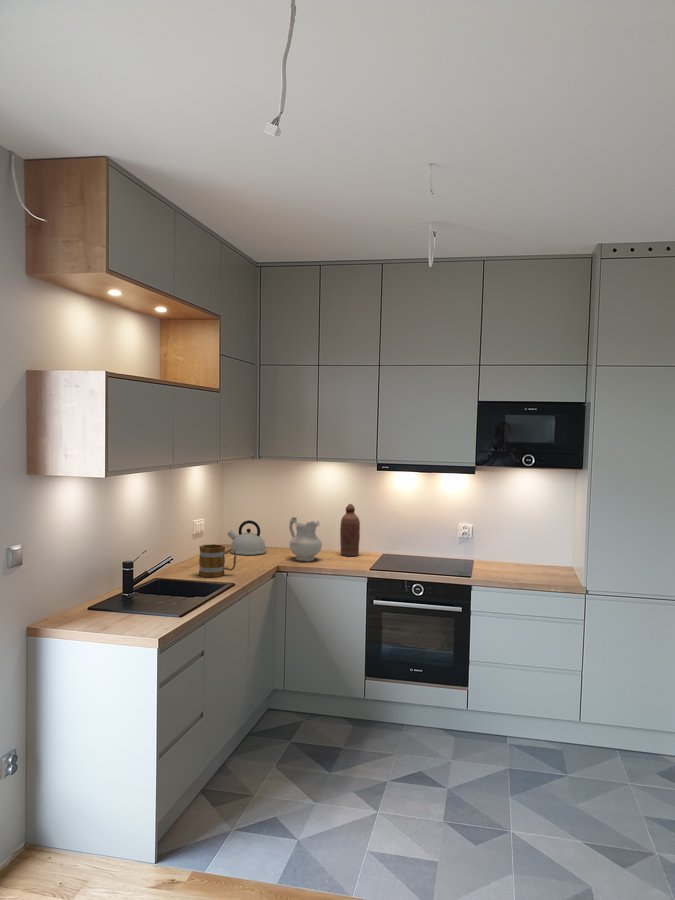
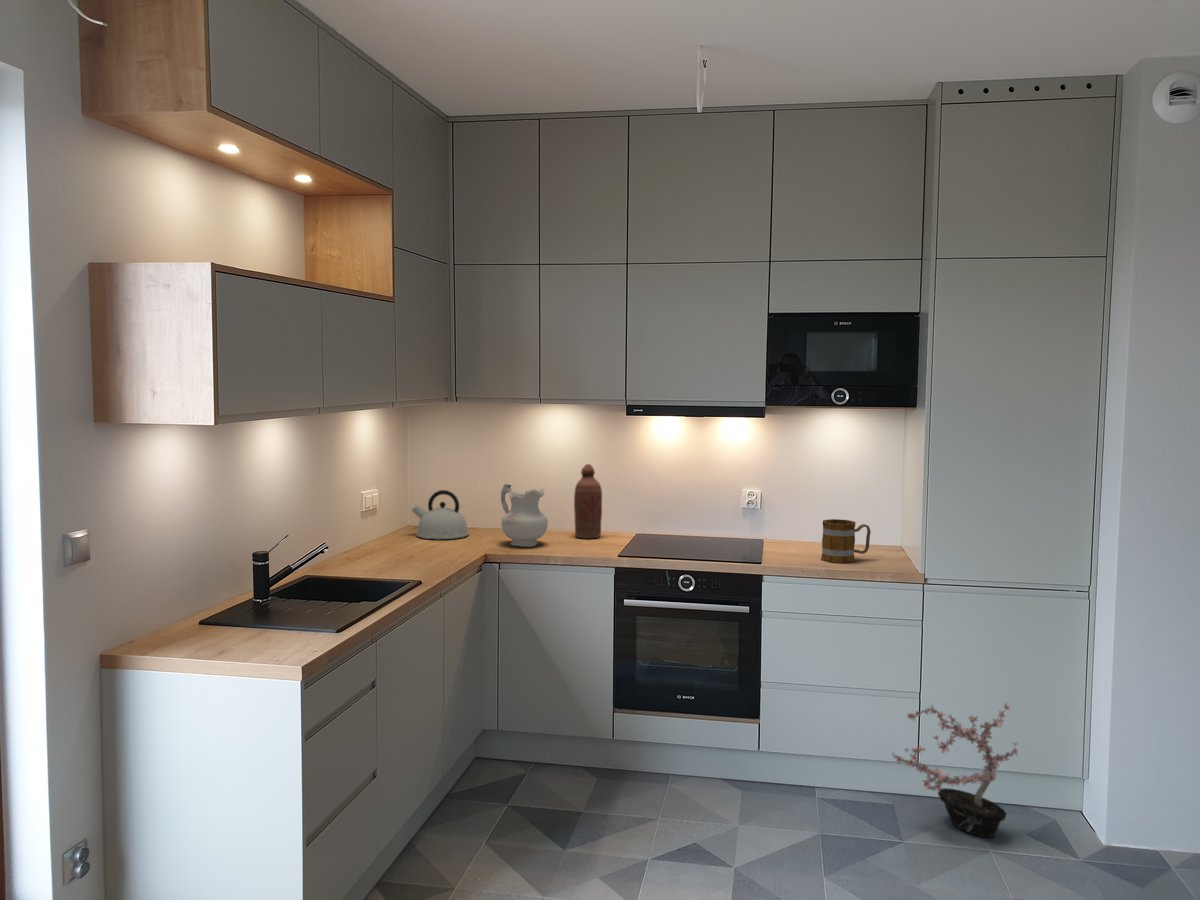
mug: present [199,544,236,577] -> present [821,519,871,563]
potted plant: none [561,674,656,776] -> present [892,703,1018,837]

